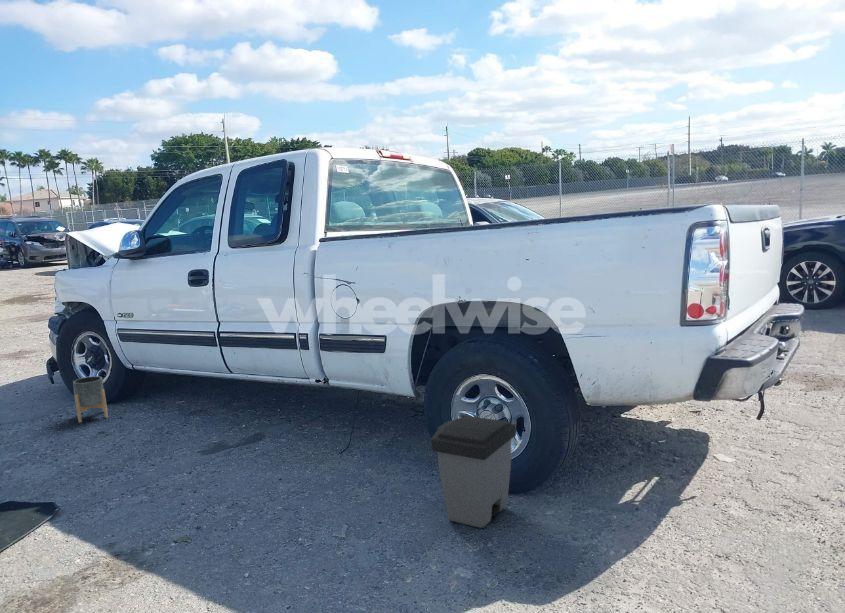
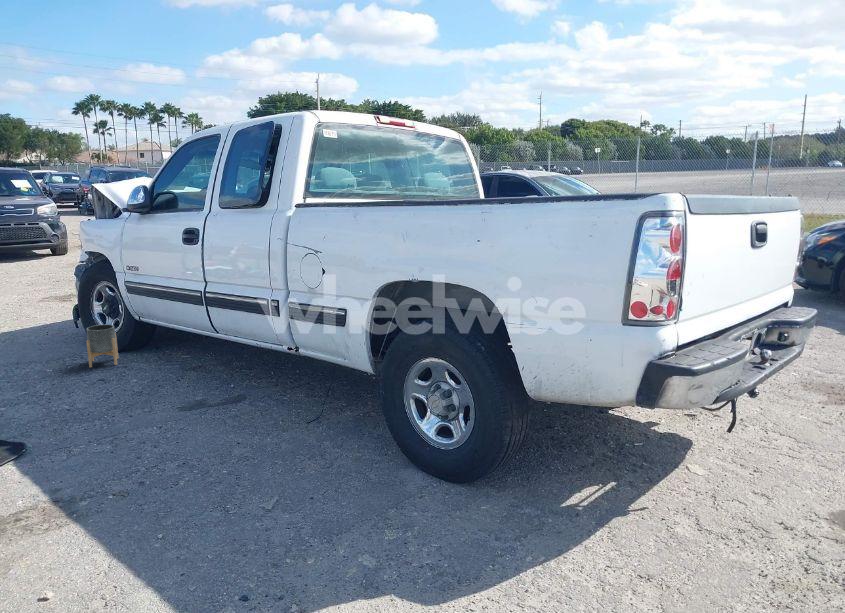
trash can: present [431,416,516,528] -> none [362,399,457,516]

